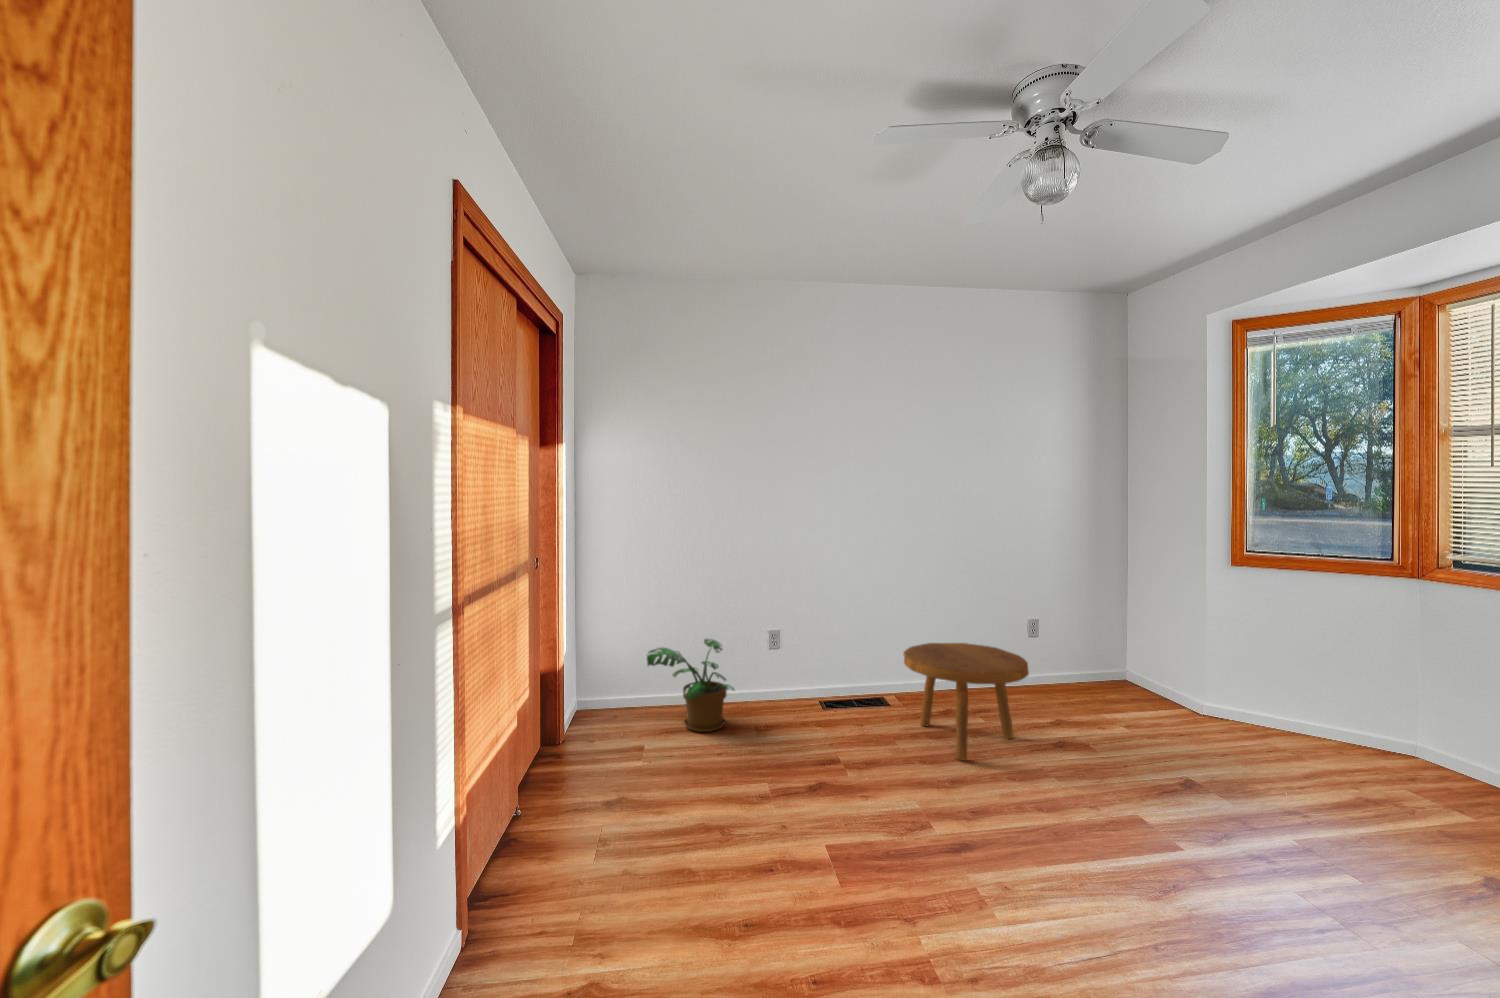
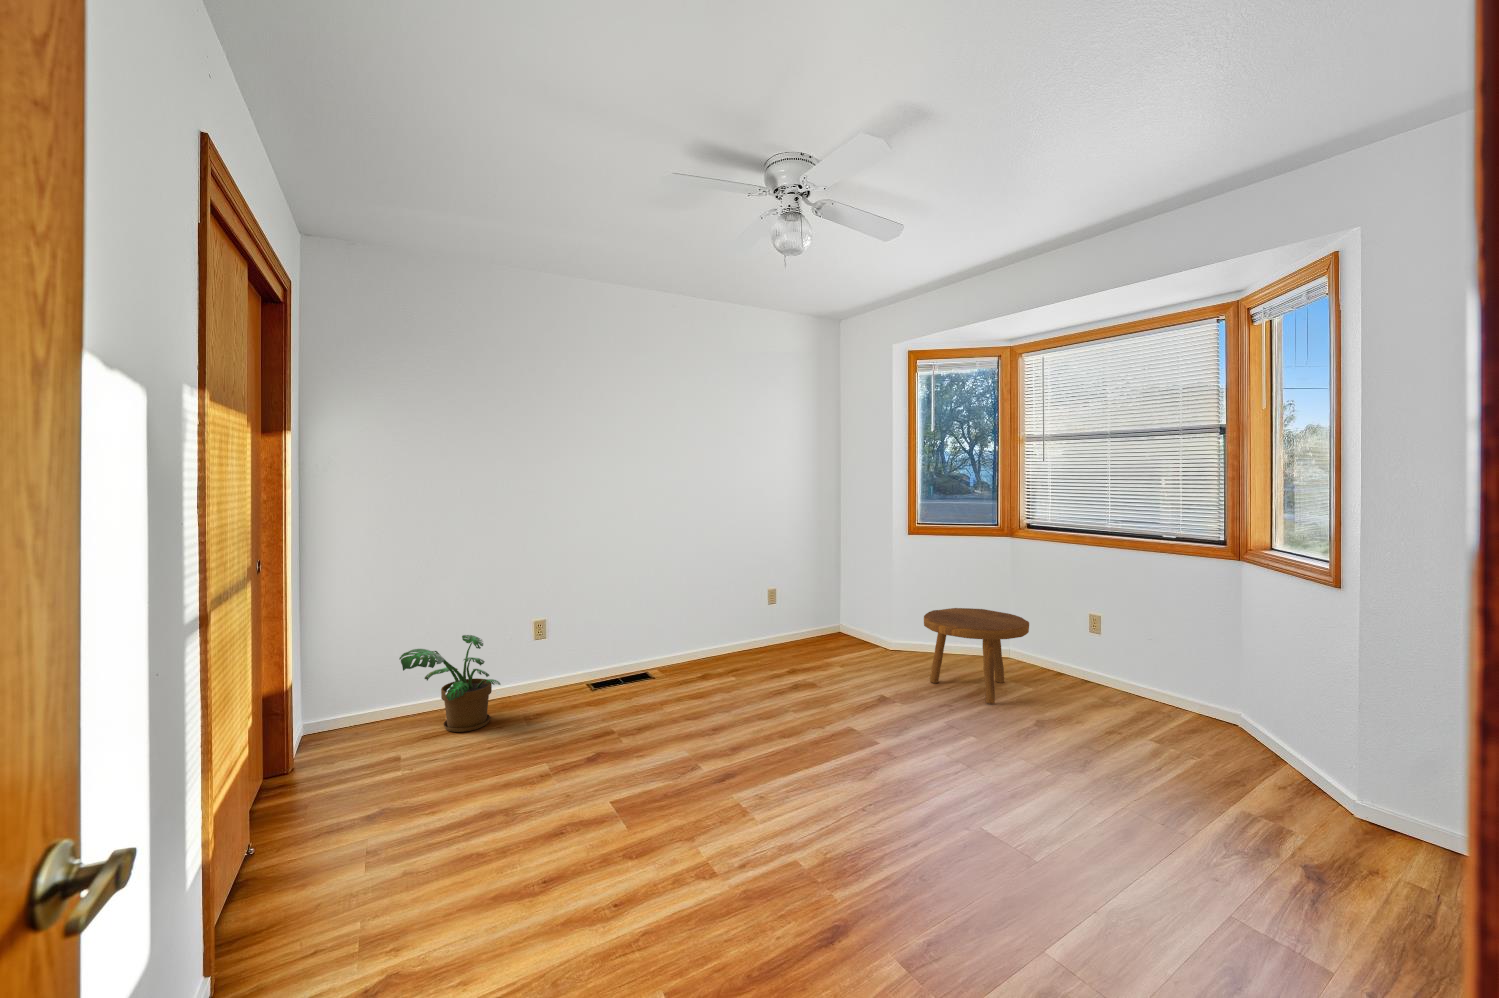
footstool: present [904,643,1029,760] -> present [924,608,1029,704]

